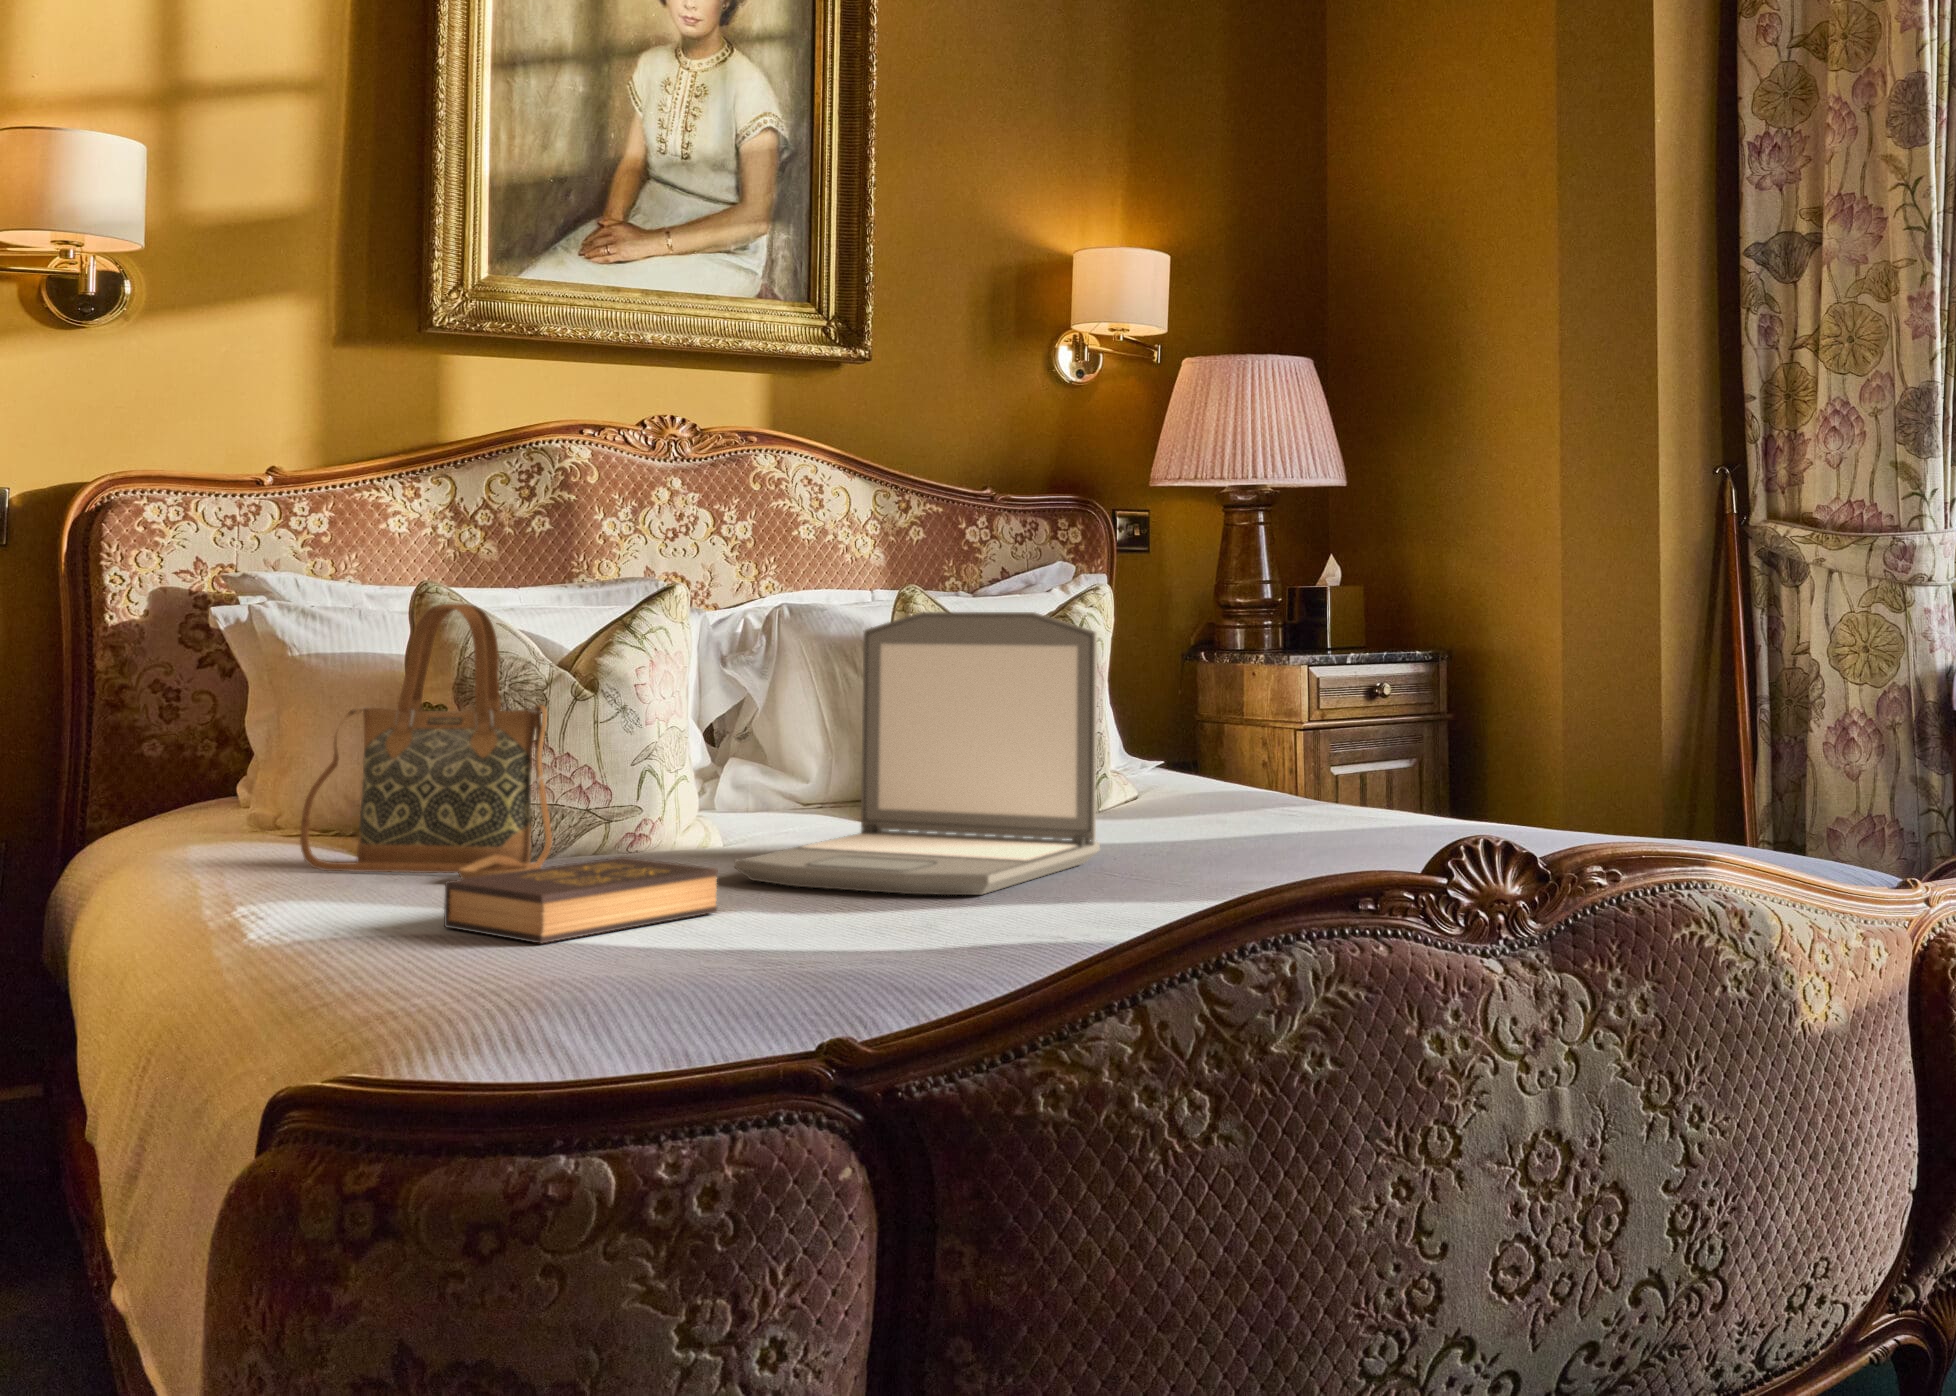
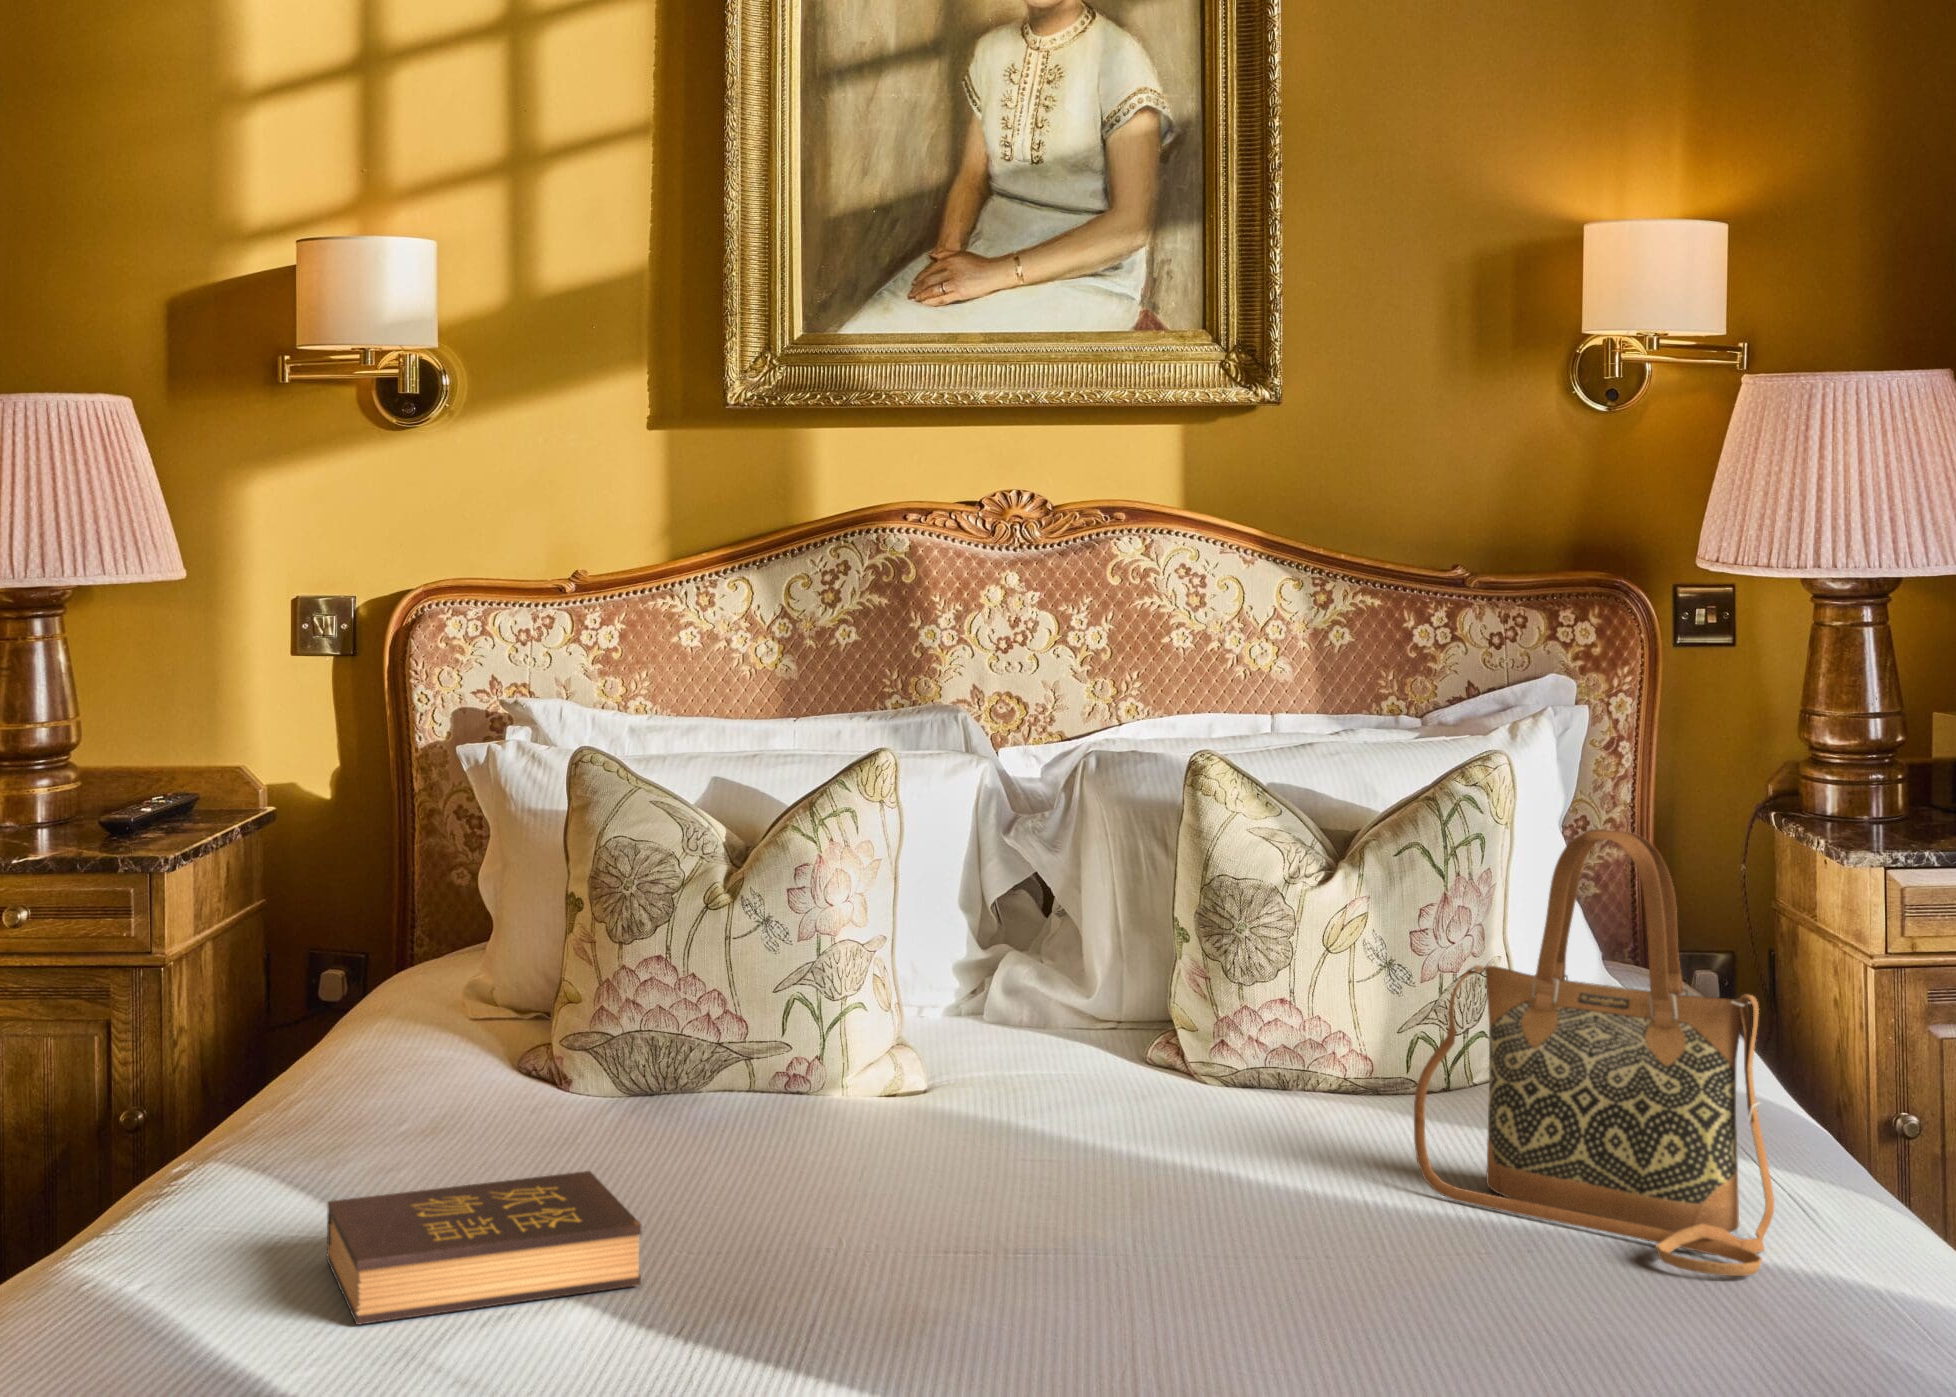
handbag: present [300,604,552,879] -> present [1414,829,1774,1276]
laptop: present [734,612,1100,895] -> none [768,828,1281,1305]

